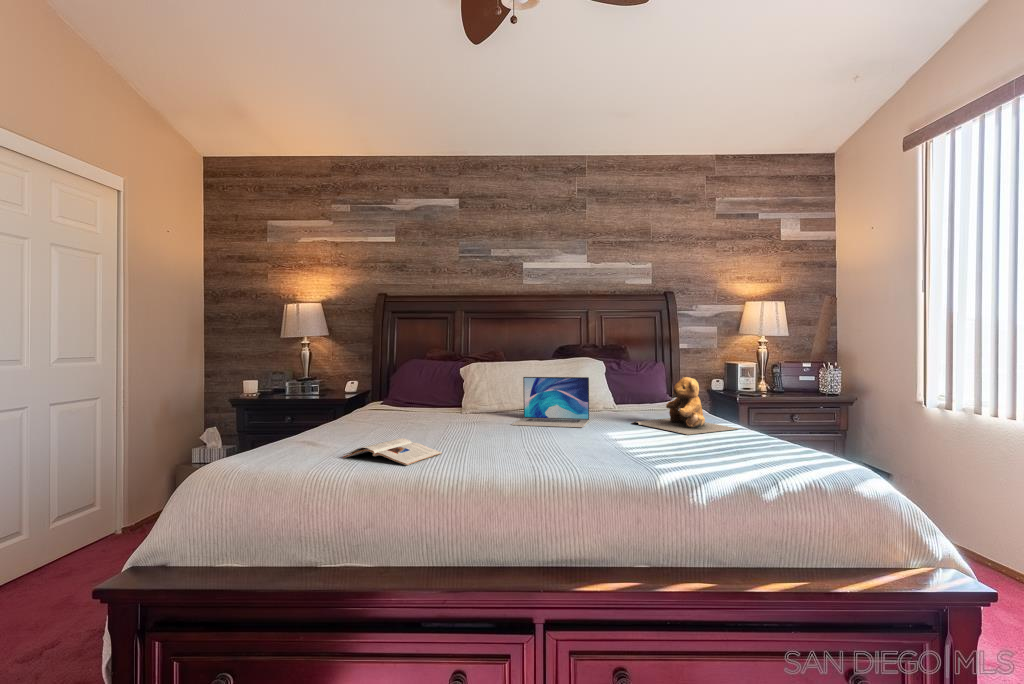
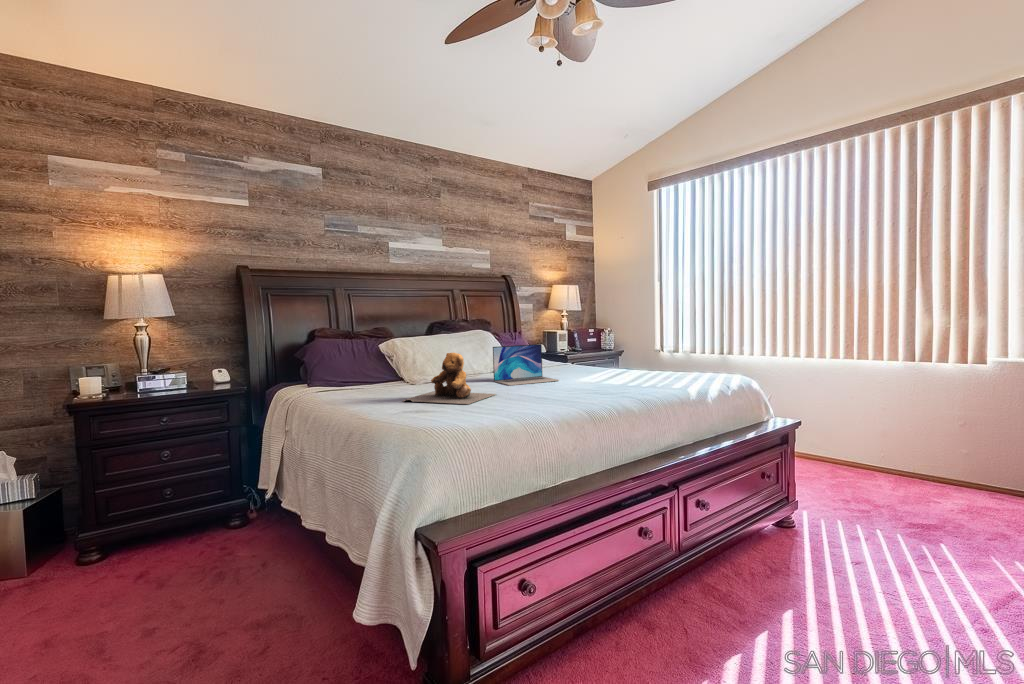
teddy bear: present [632,377,738,435] -> present [403,353,495,404]
magazine: present [343,438,442,465] -> none [501,396,574,414]

